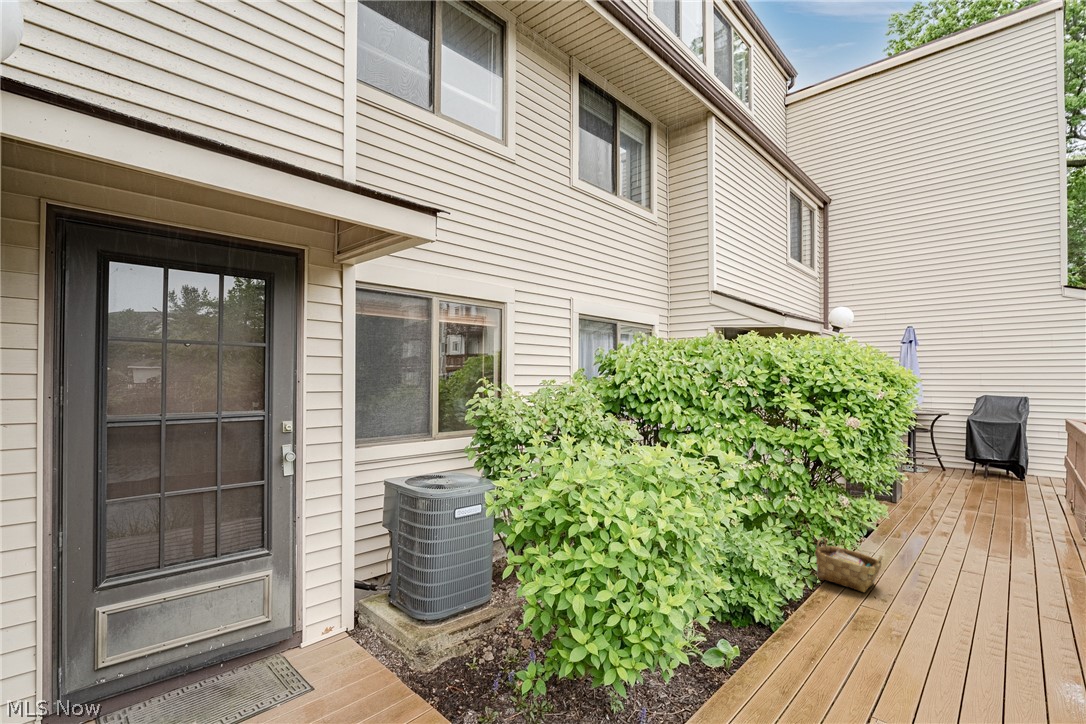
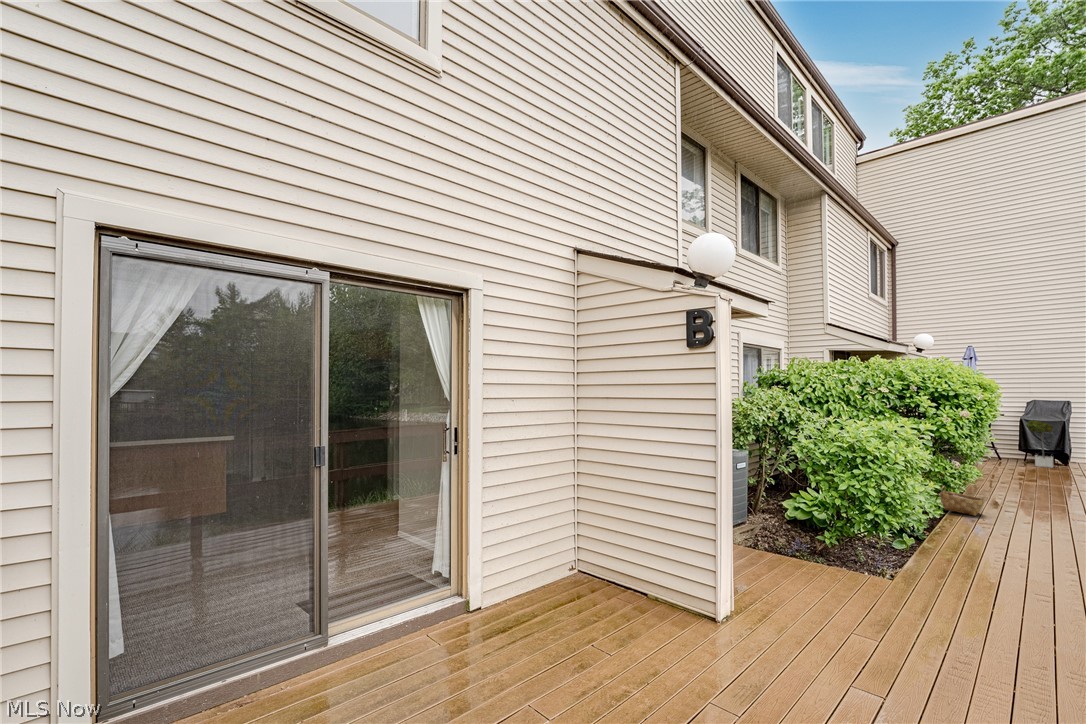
potted tree: none [973,421,1007,484] -> present [1026,420,1054,468]

